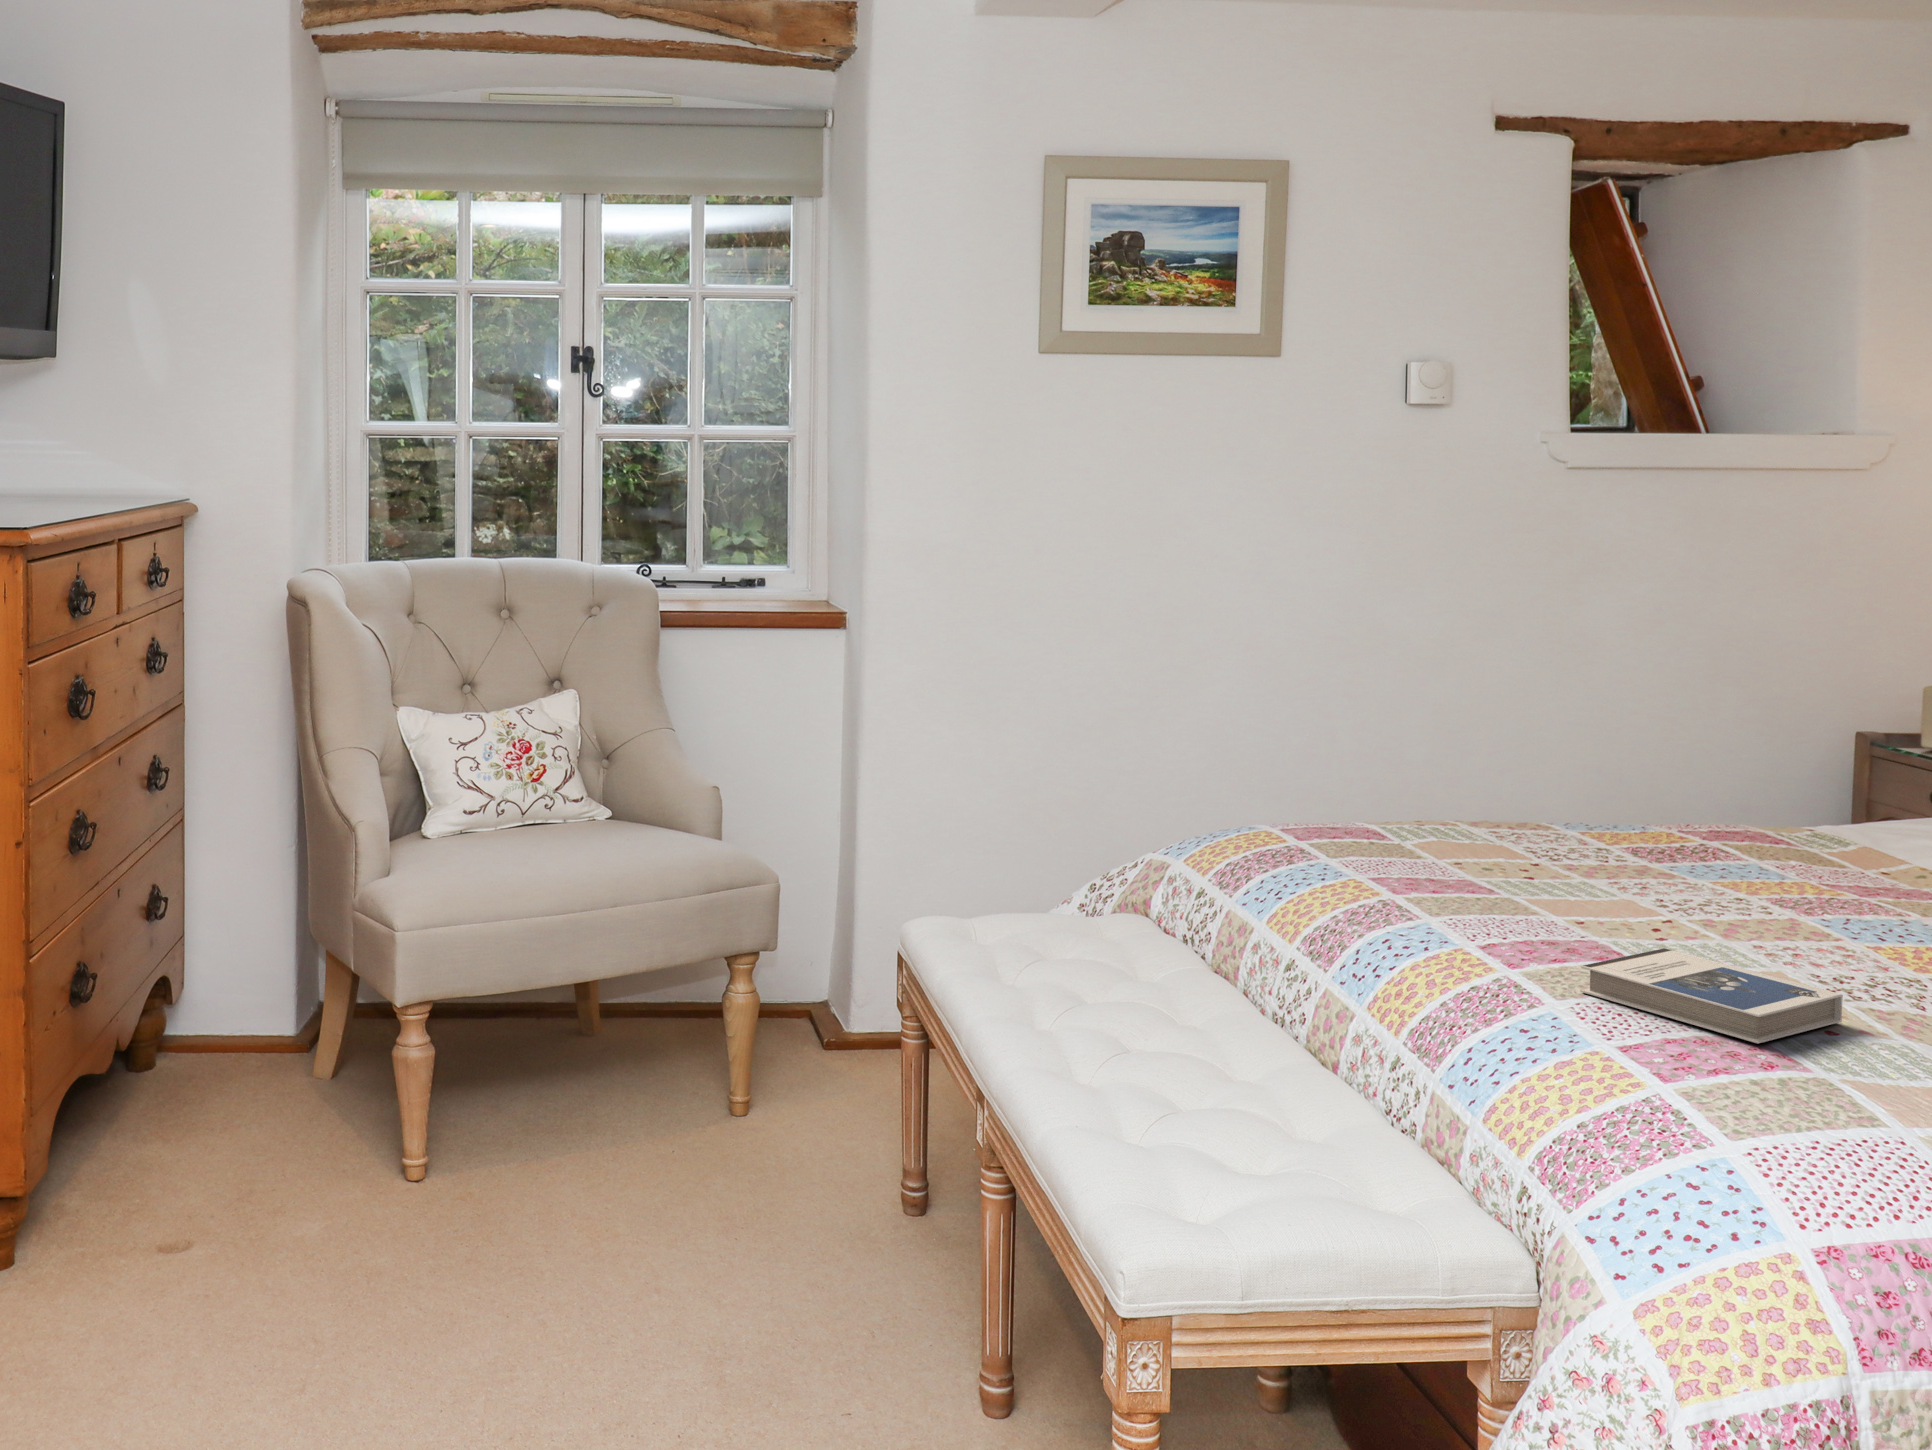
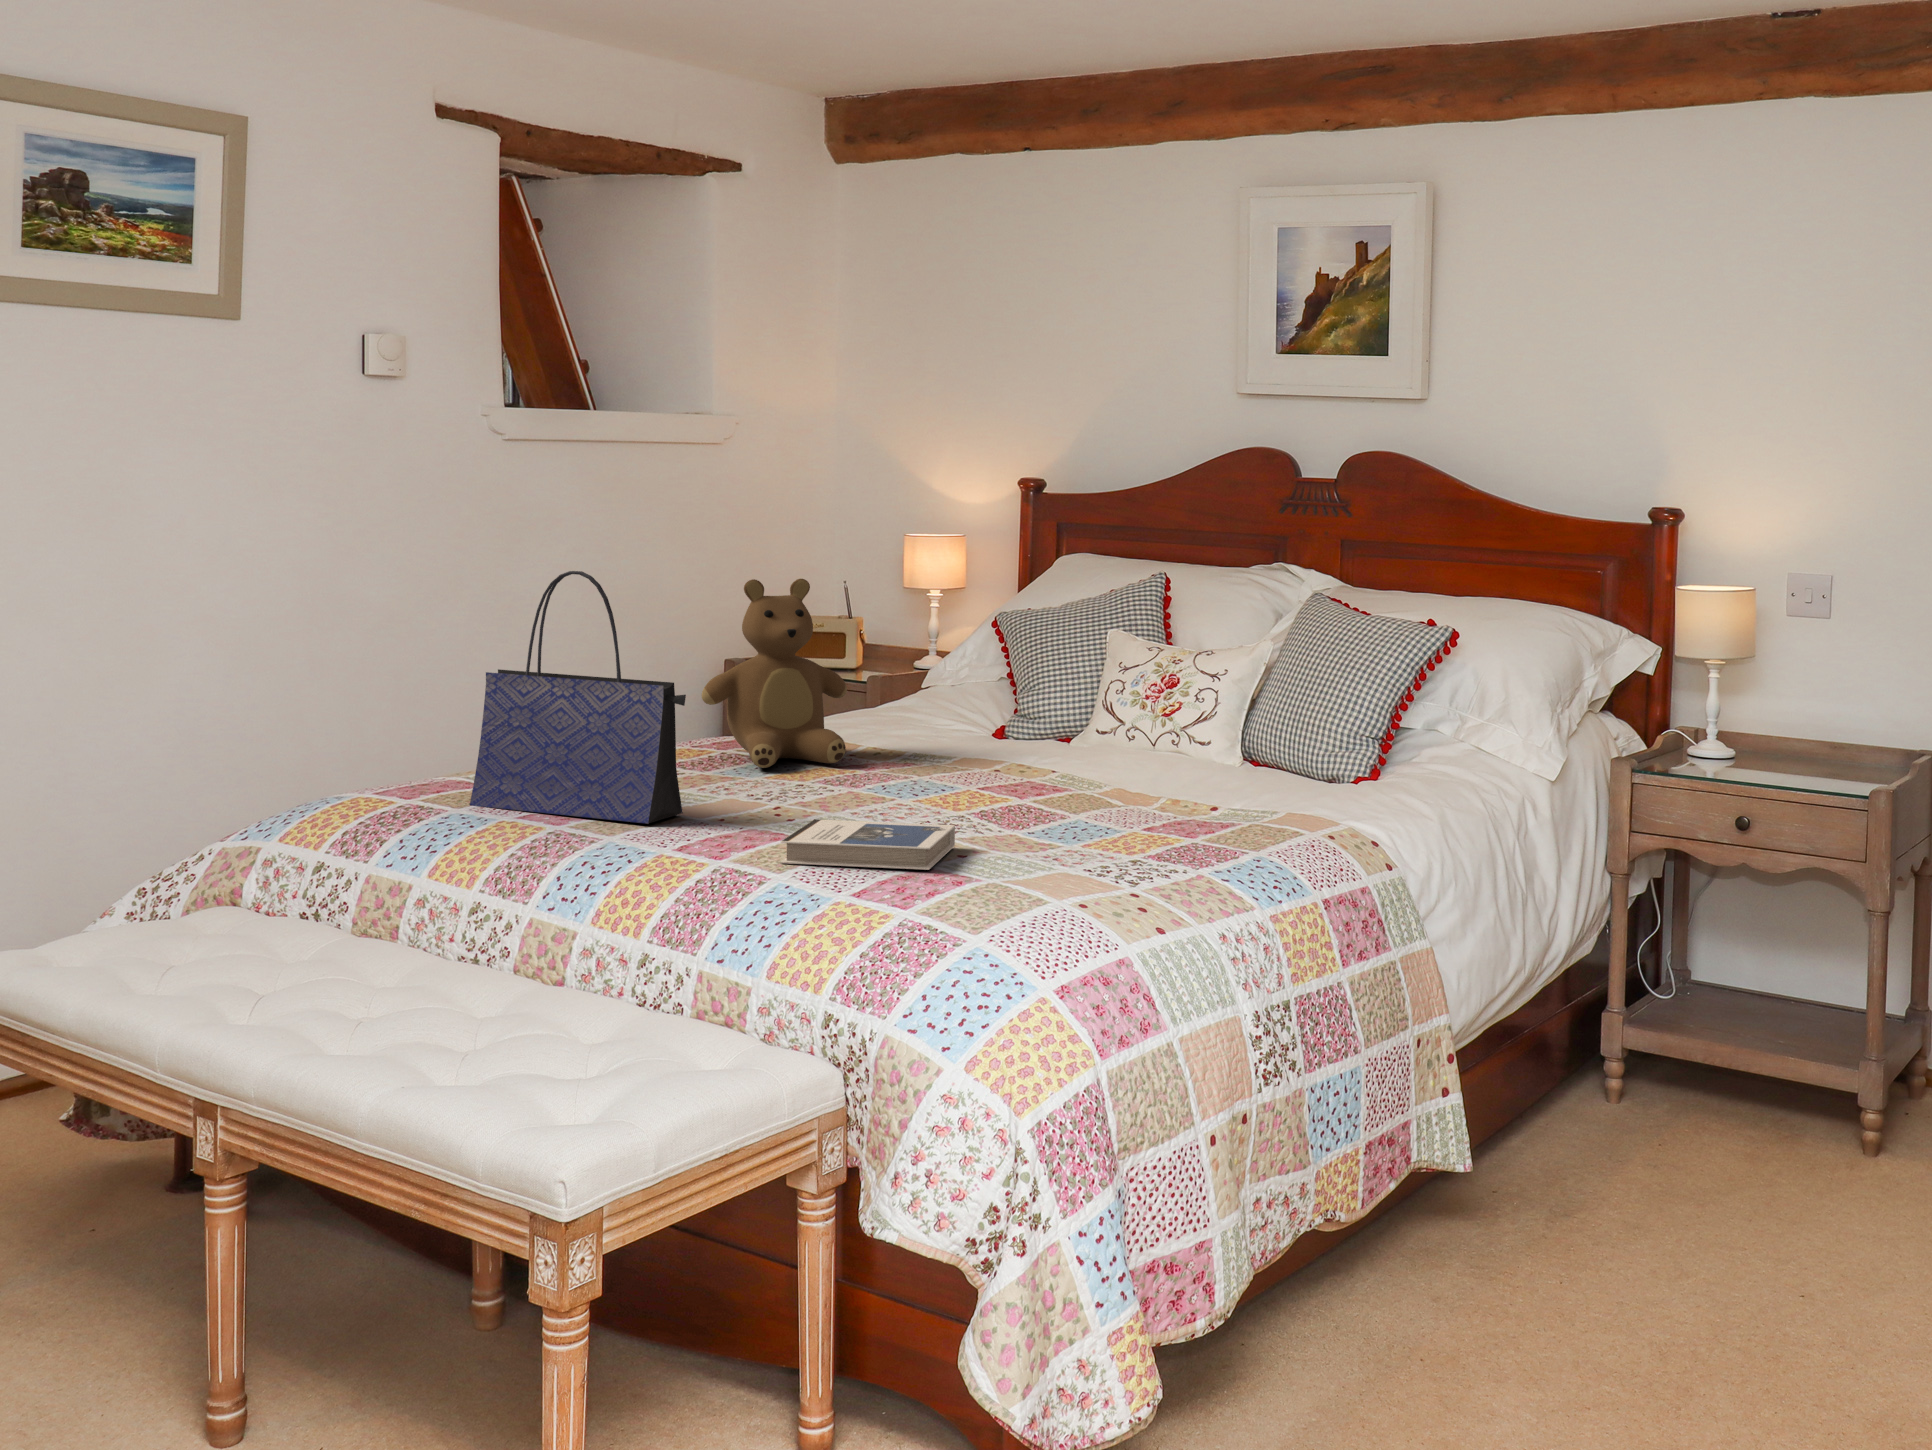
tote bag: none [1343,622,1546,915] -> present [470,571,686,824]
teddy bear: none [1661,644,1868,884] -> present [702,579,847,768]

